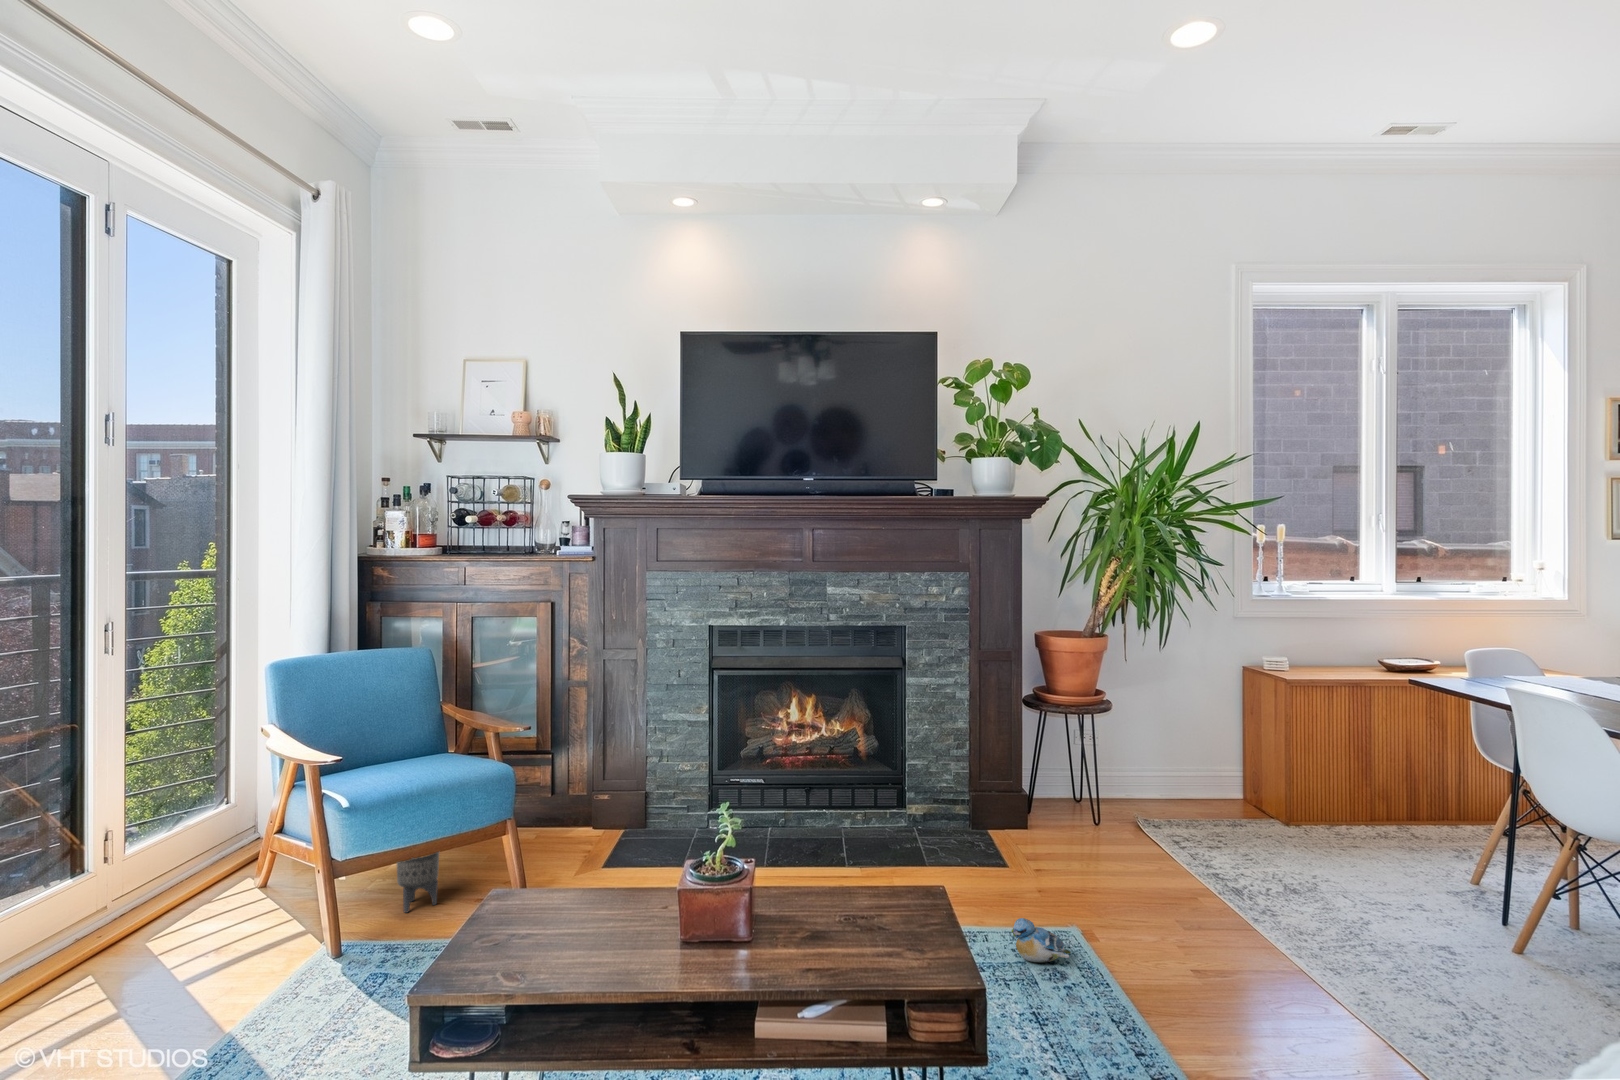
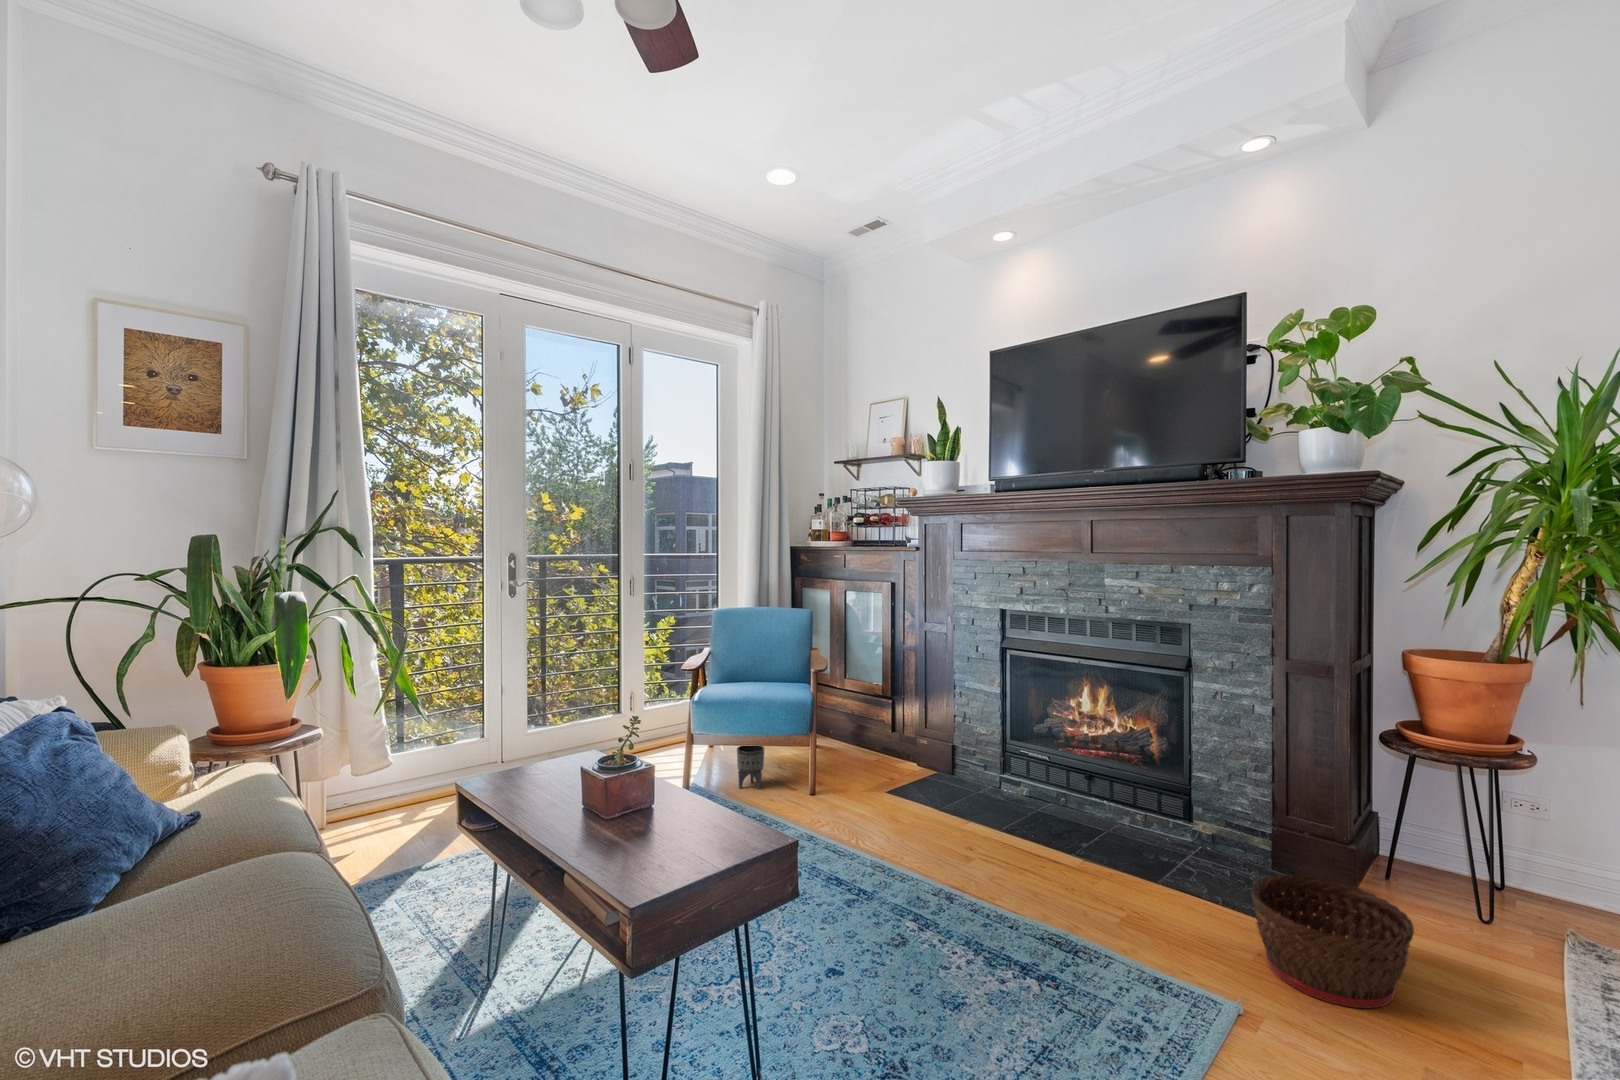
basket: none [1033,818,1140,905] -> present [1251,874,1414,1008]
plush toy: present [1011,918,1071,962] -> none [1100,954,1173,1023]

